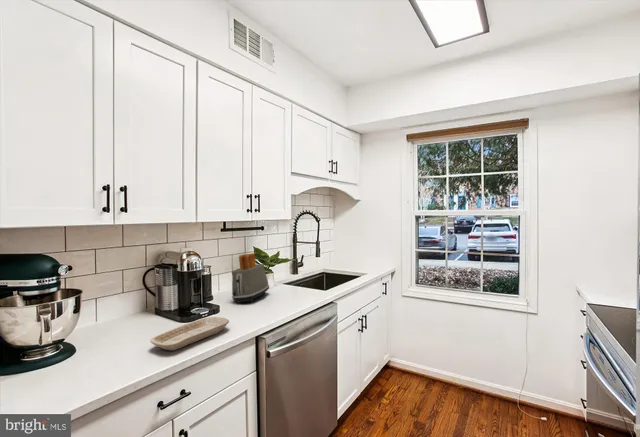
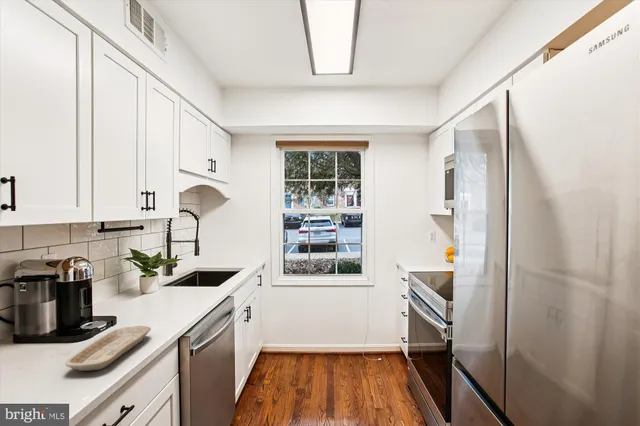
toaster: present [232,253,269,303] -> none [121,255,160,311]

